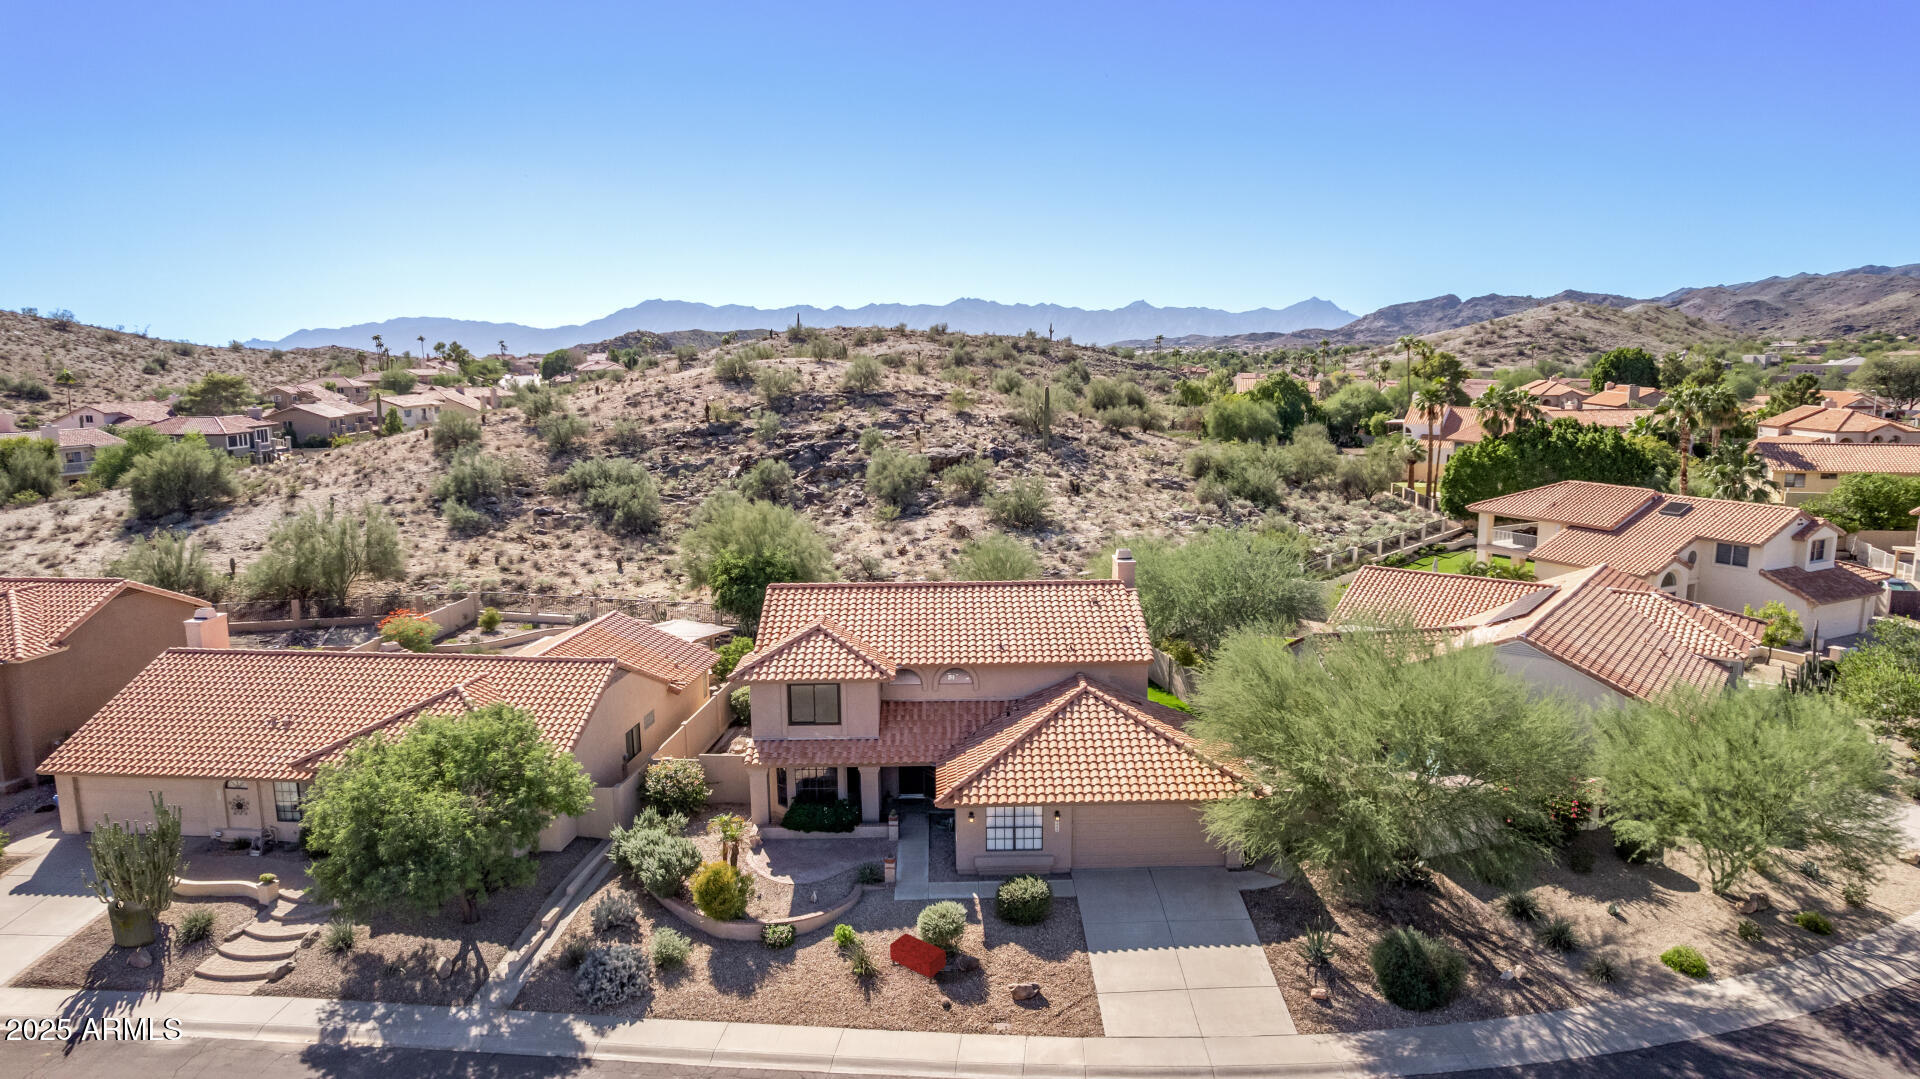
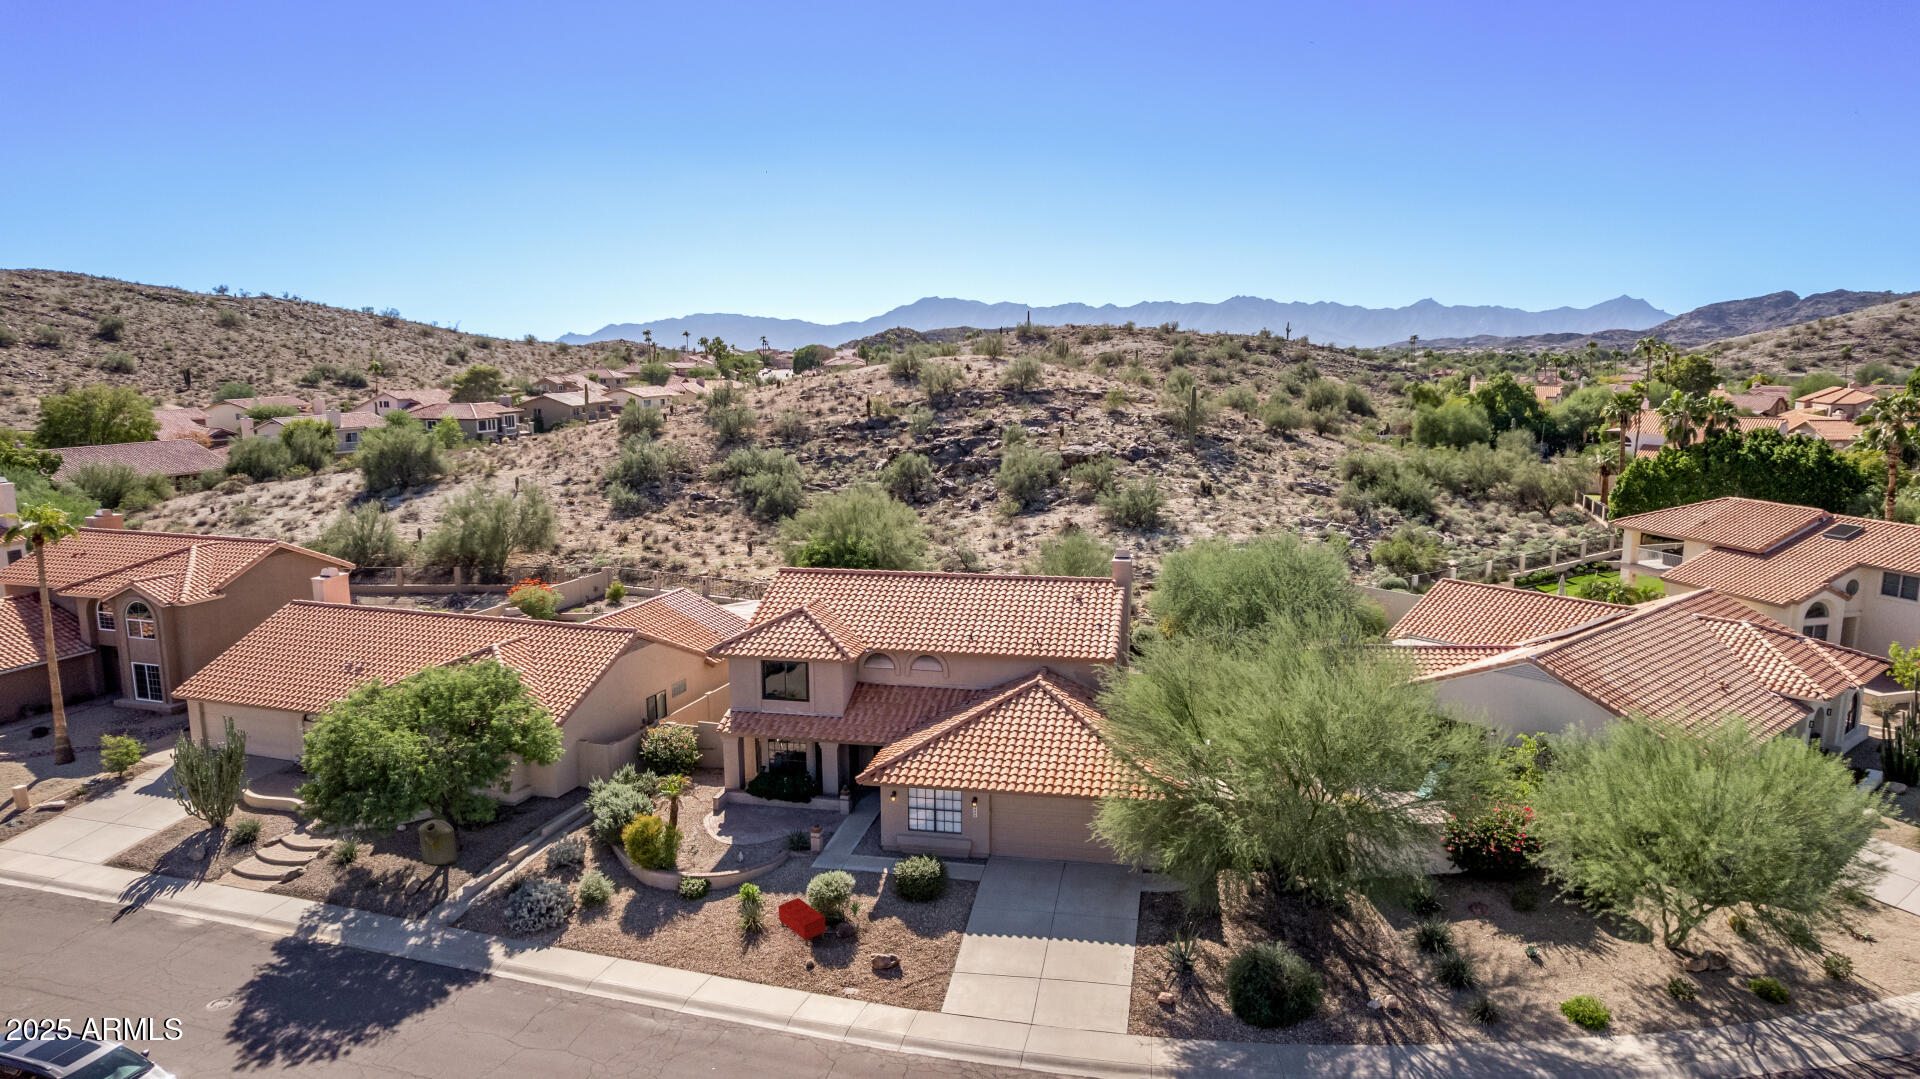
trash can: present [108,899,155,947] -> present [418,820,457,865]
potted plant: none [960,926,983,961] -> present [850,901,860,931]

